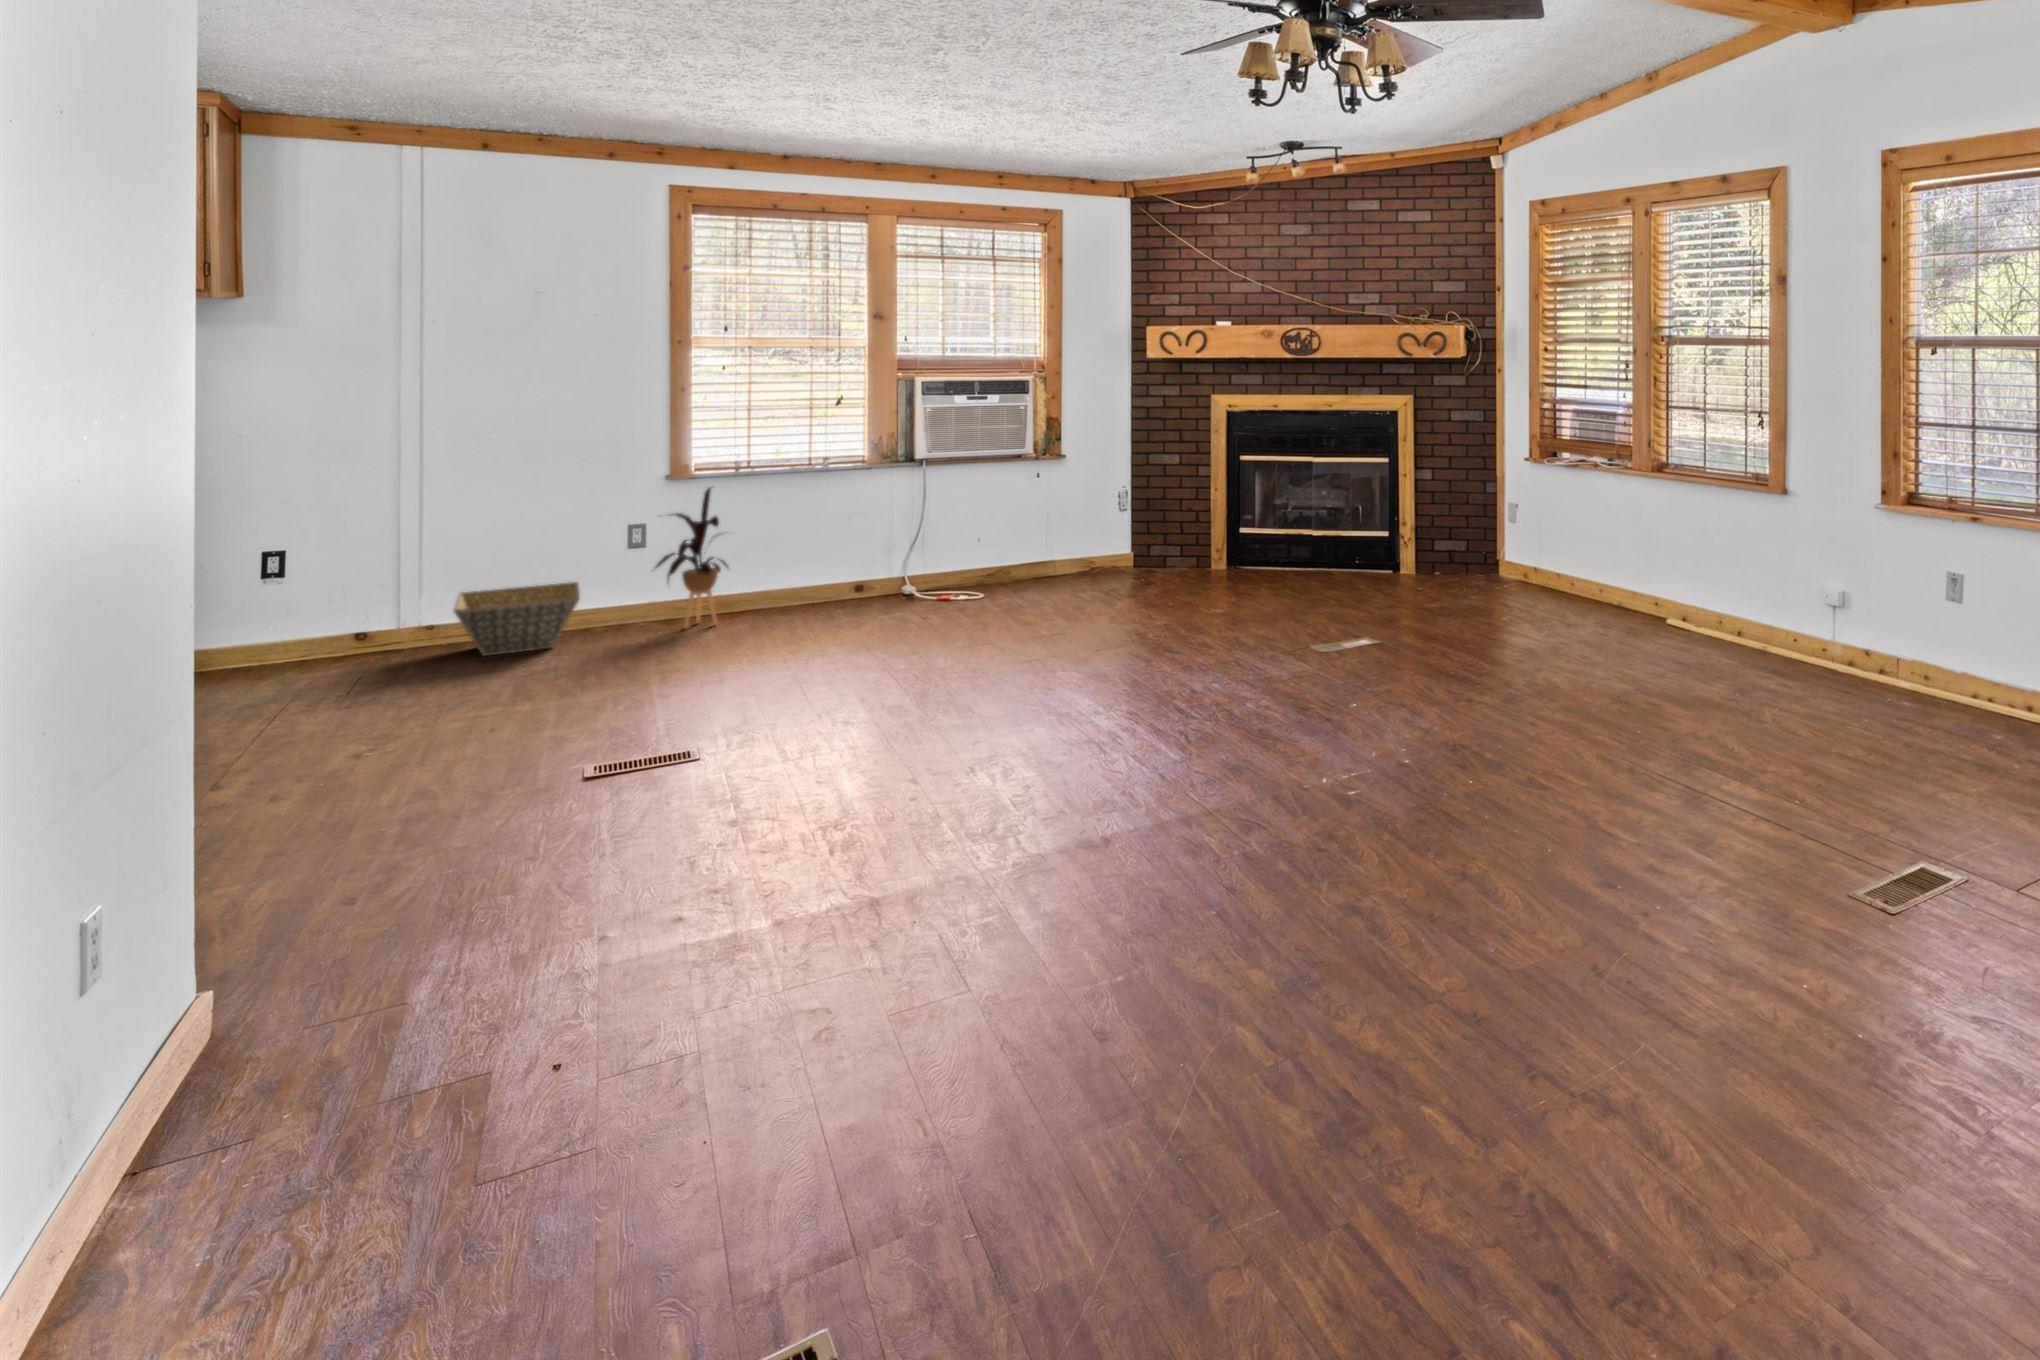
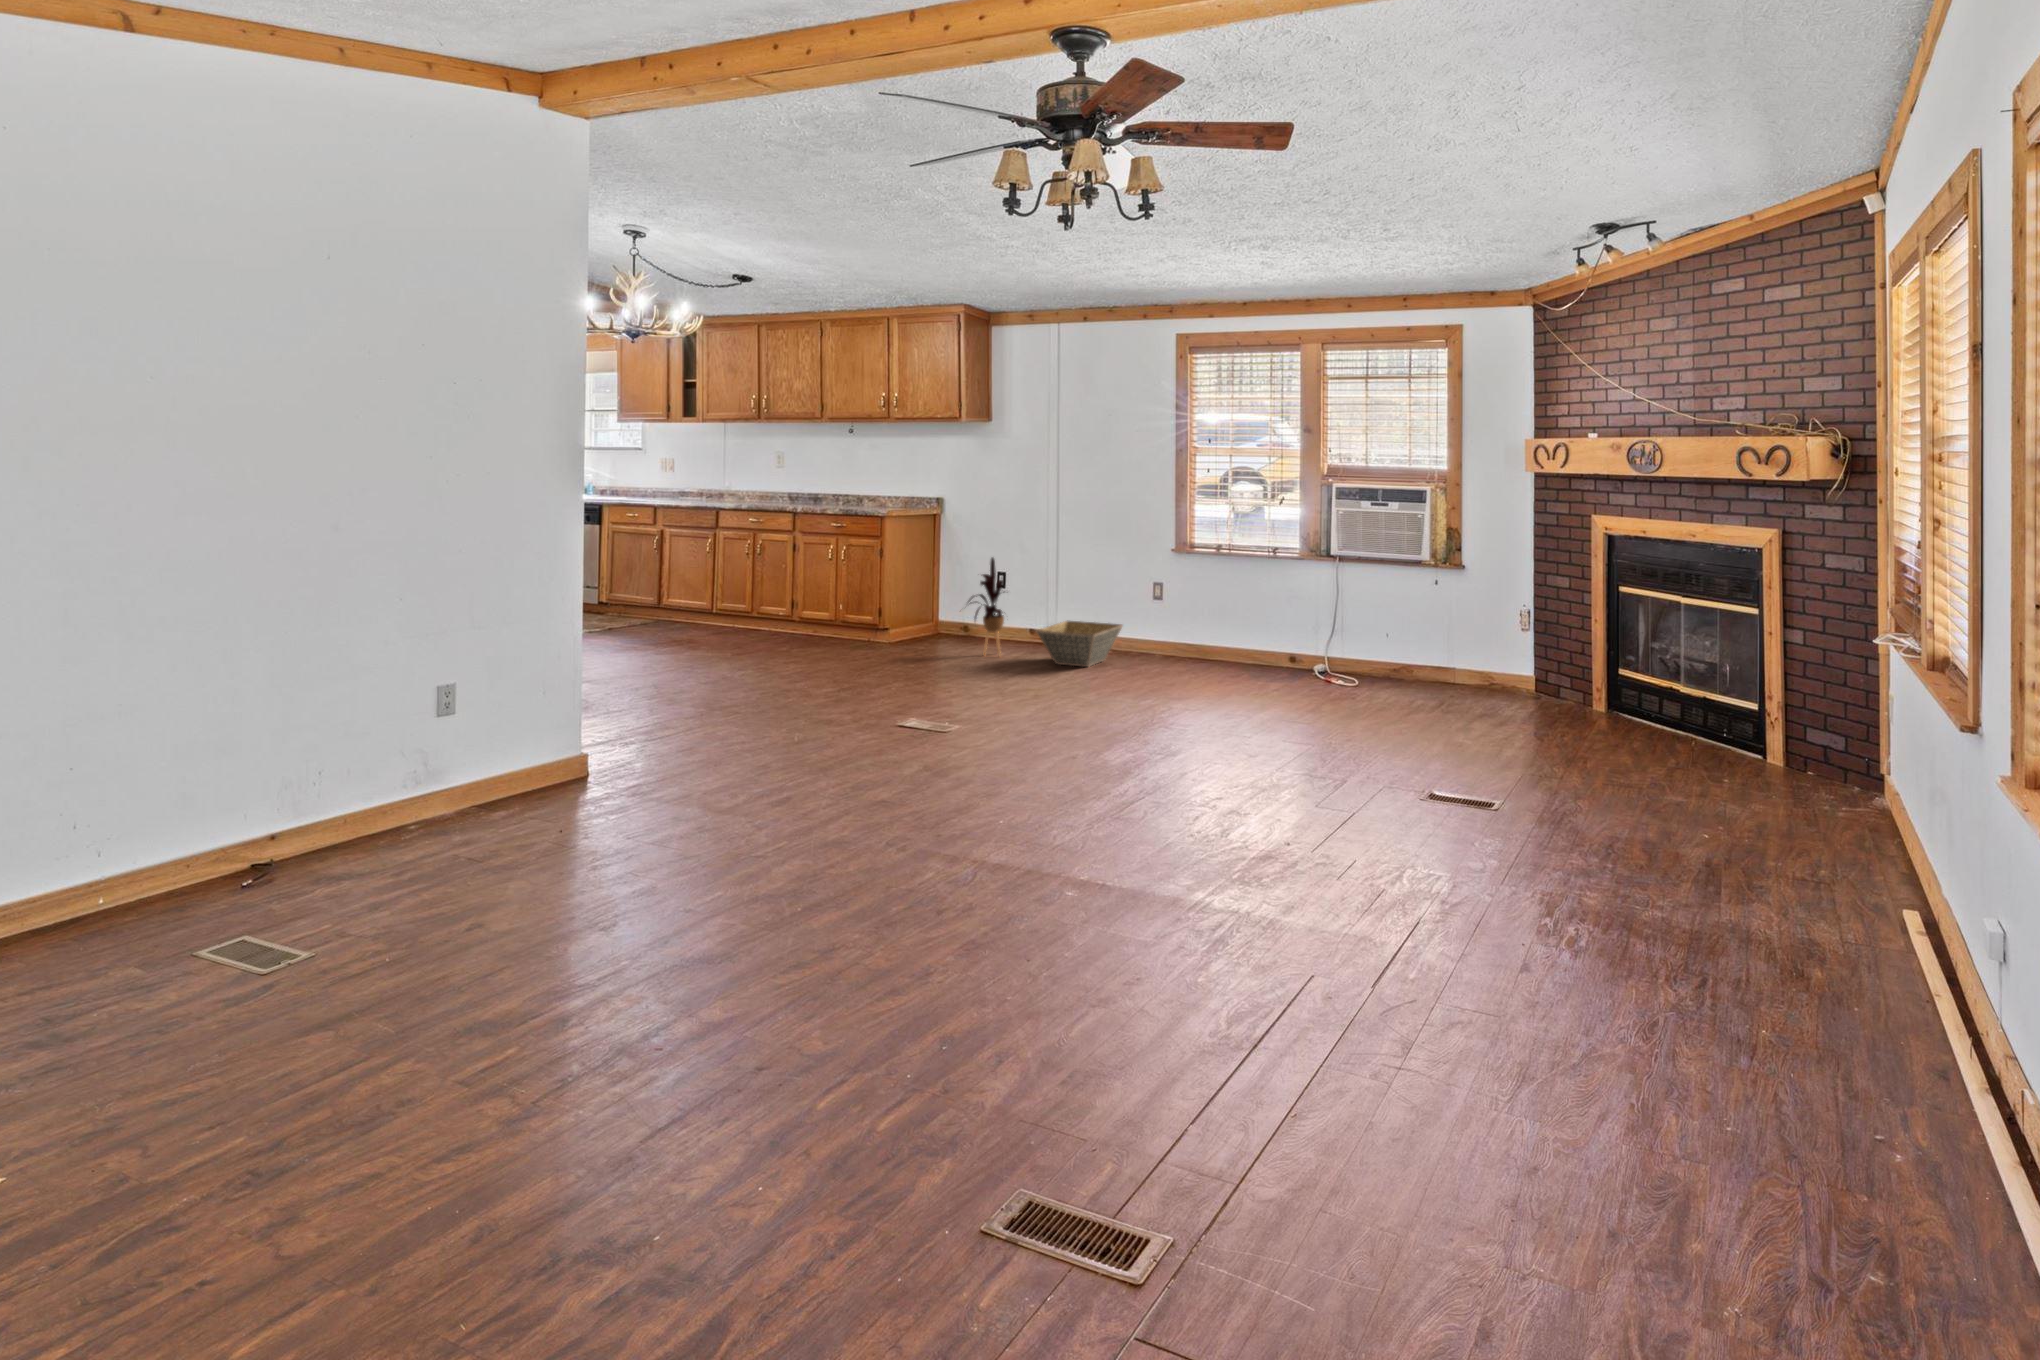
house plant: present [653,488,729,627] -> present [968,558,1004,656]

